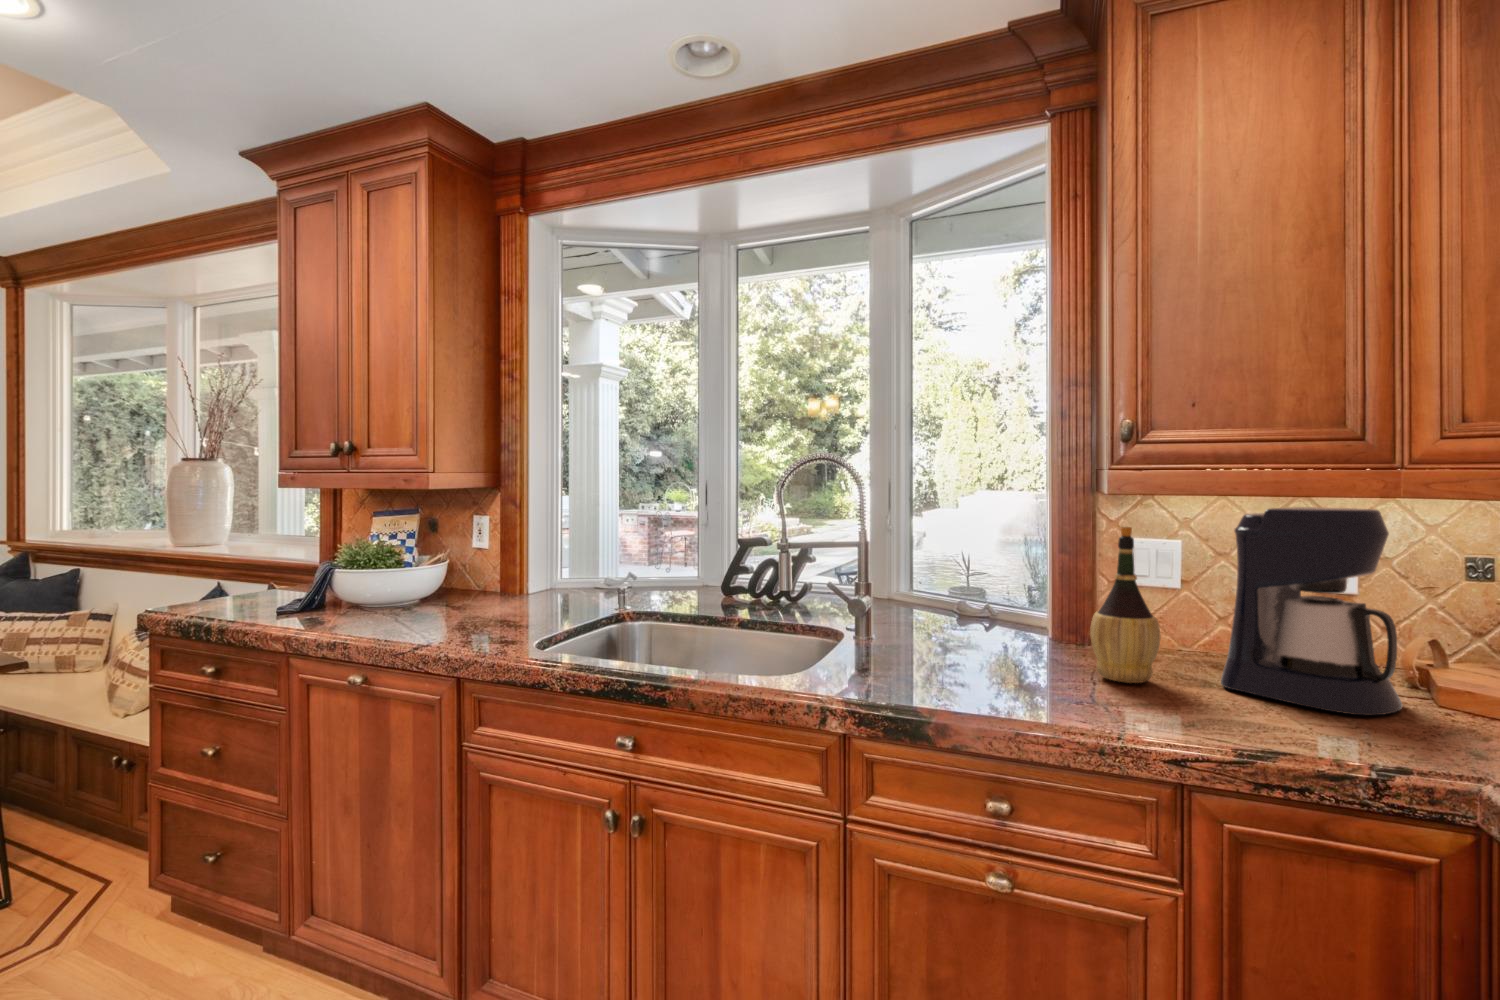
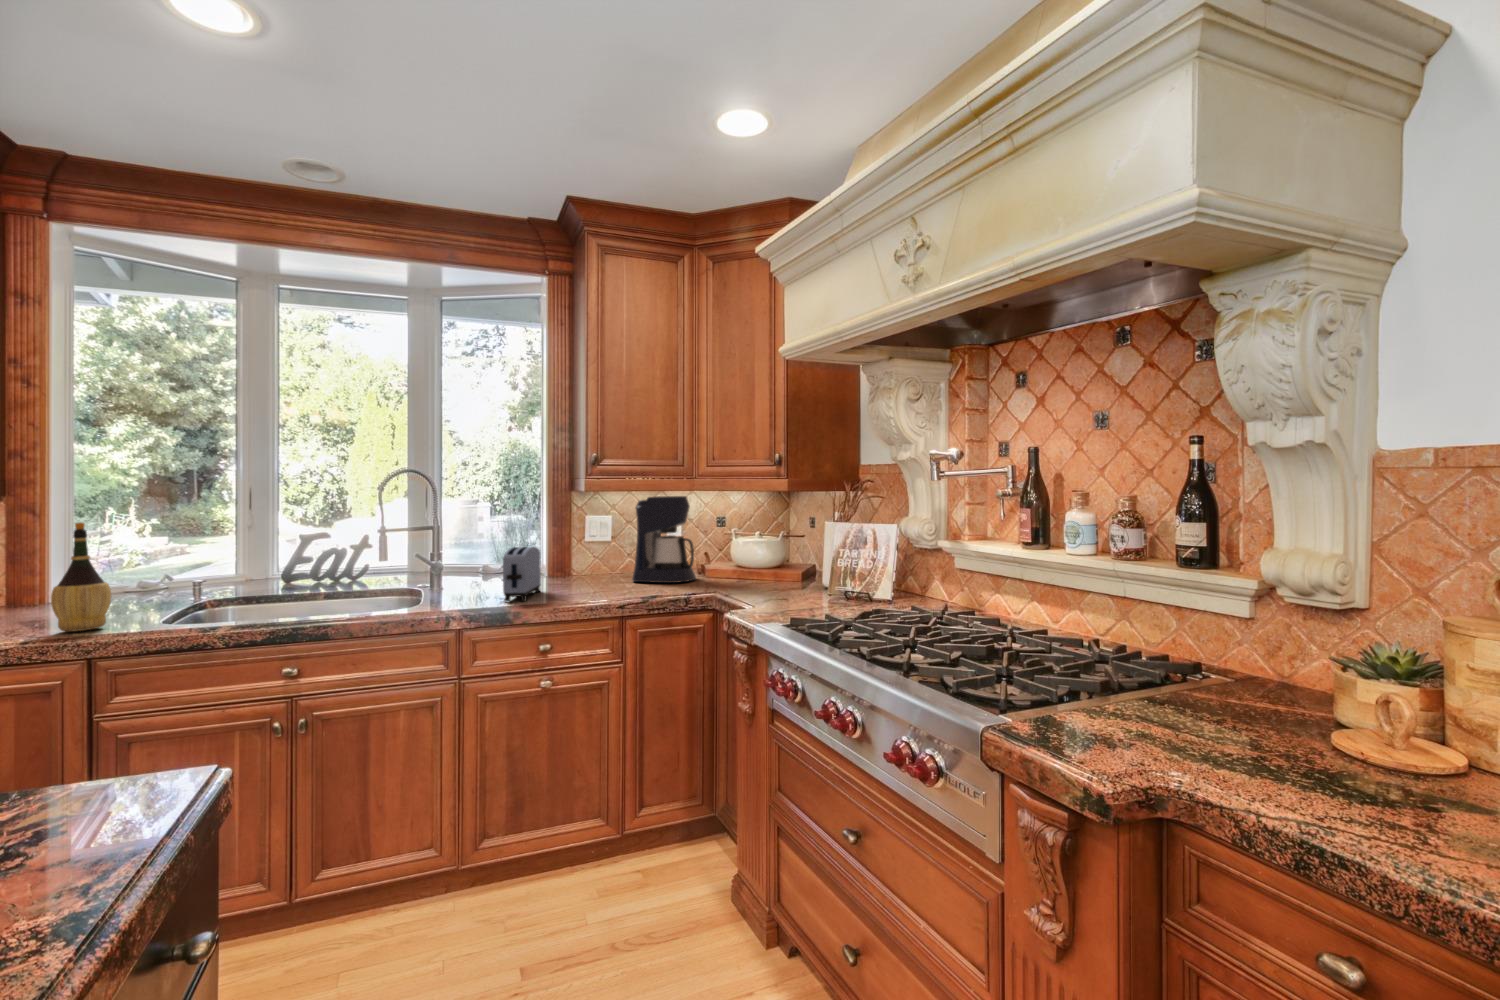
wine bottle: present [1090,526,1160,683] -> present [51,522,111,631]
toaster: none [932,592,1018,701] -> present [503,547,541,601]

